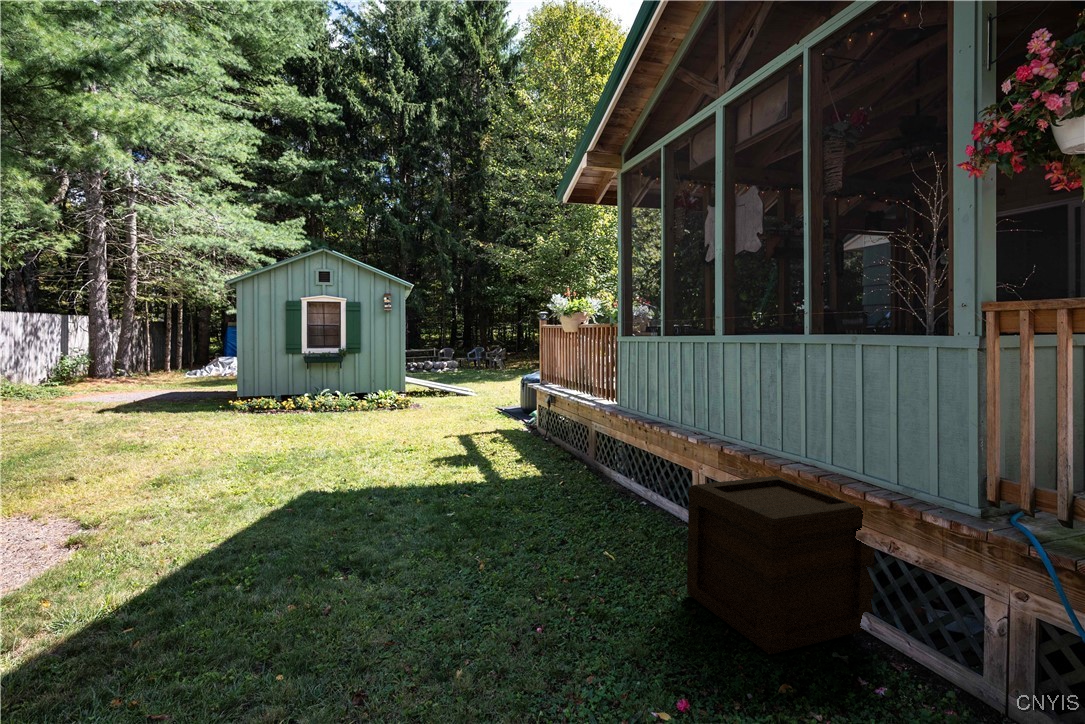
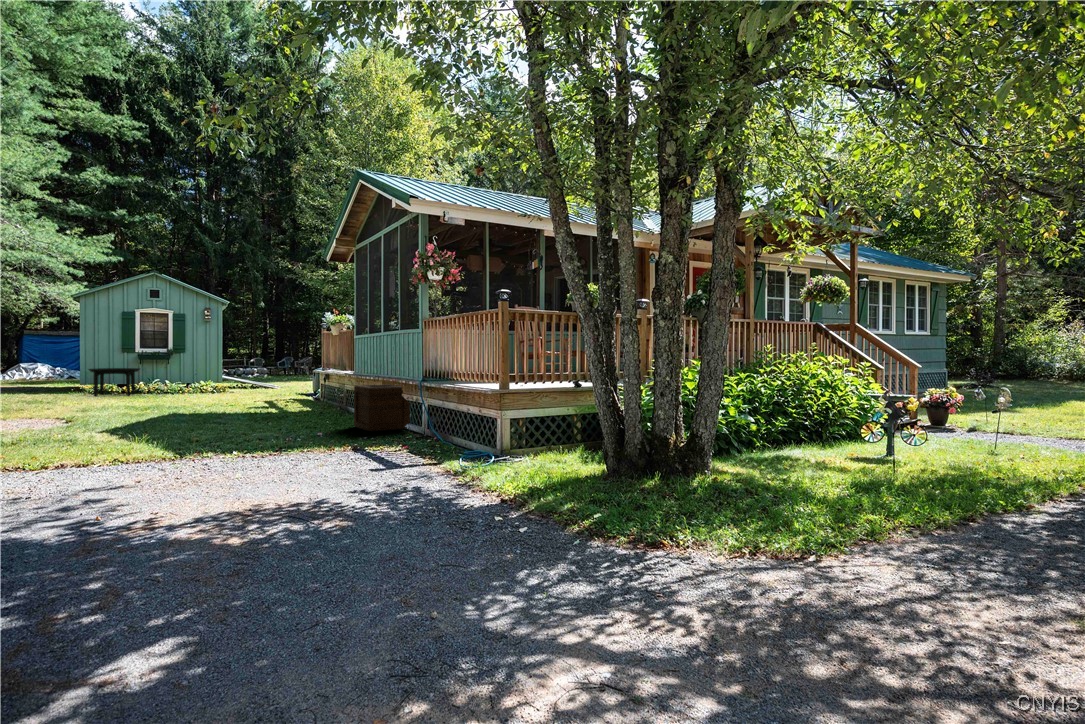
round table: none [243,372,307,411] -> present [88,368,140,396]

